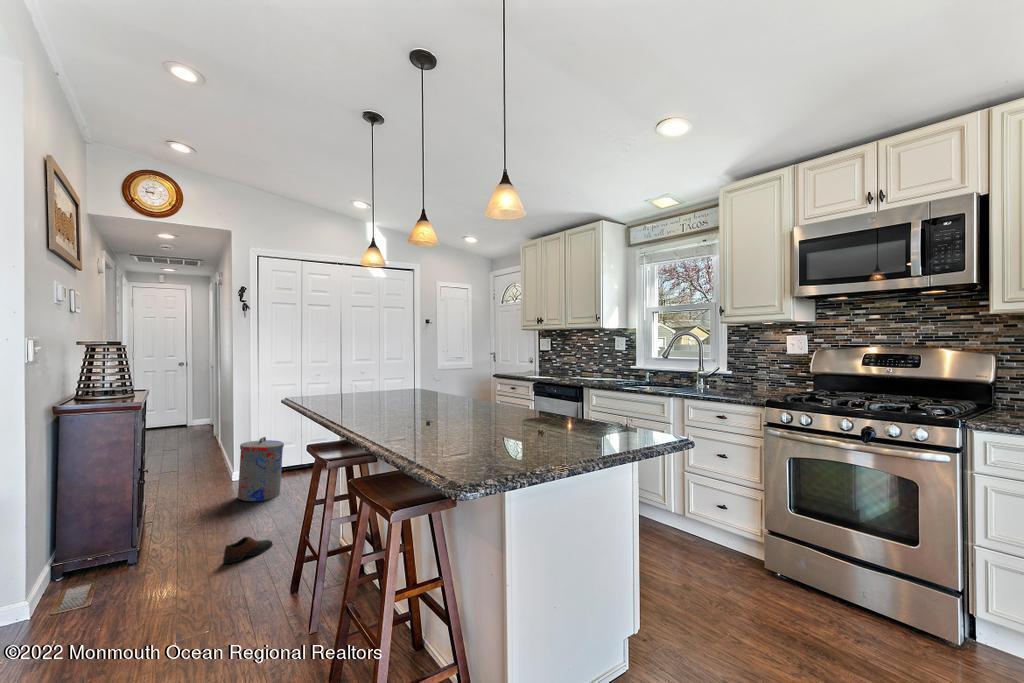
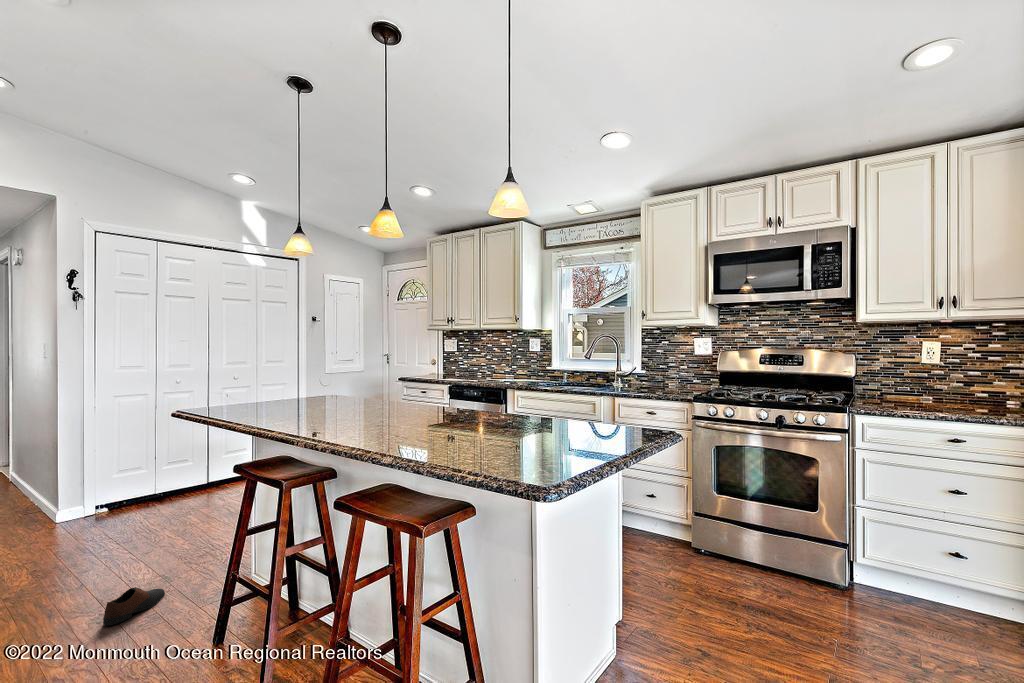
trash can: present [238,437,284,501] -> none [80,461,147,545]

